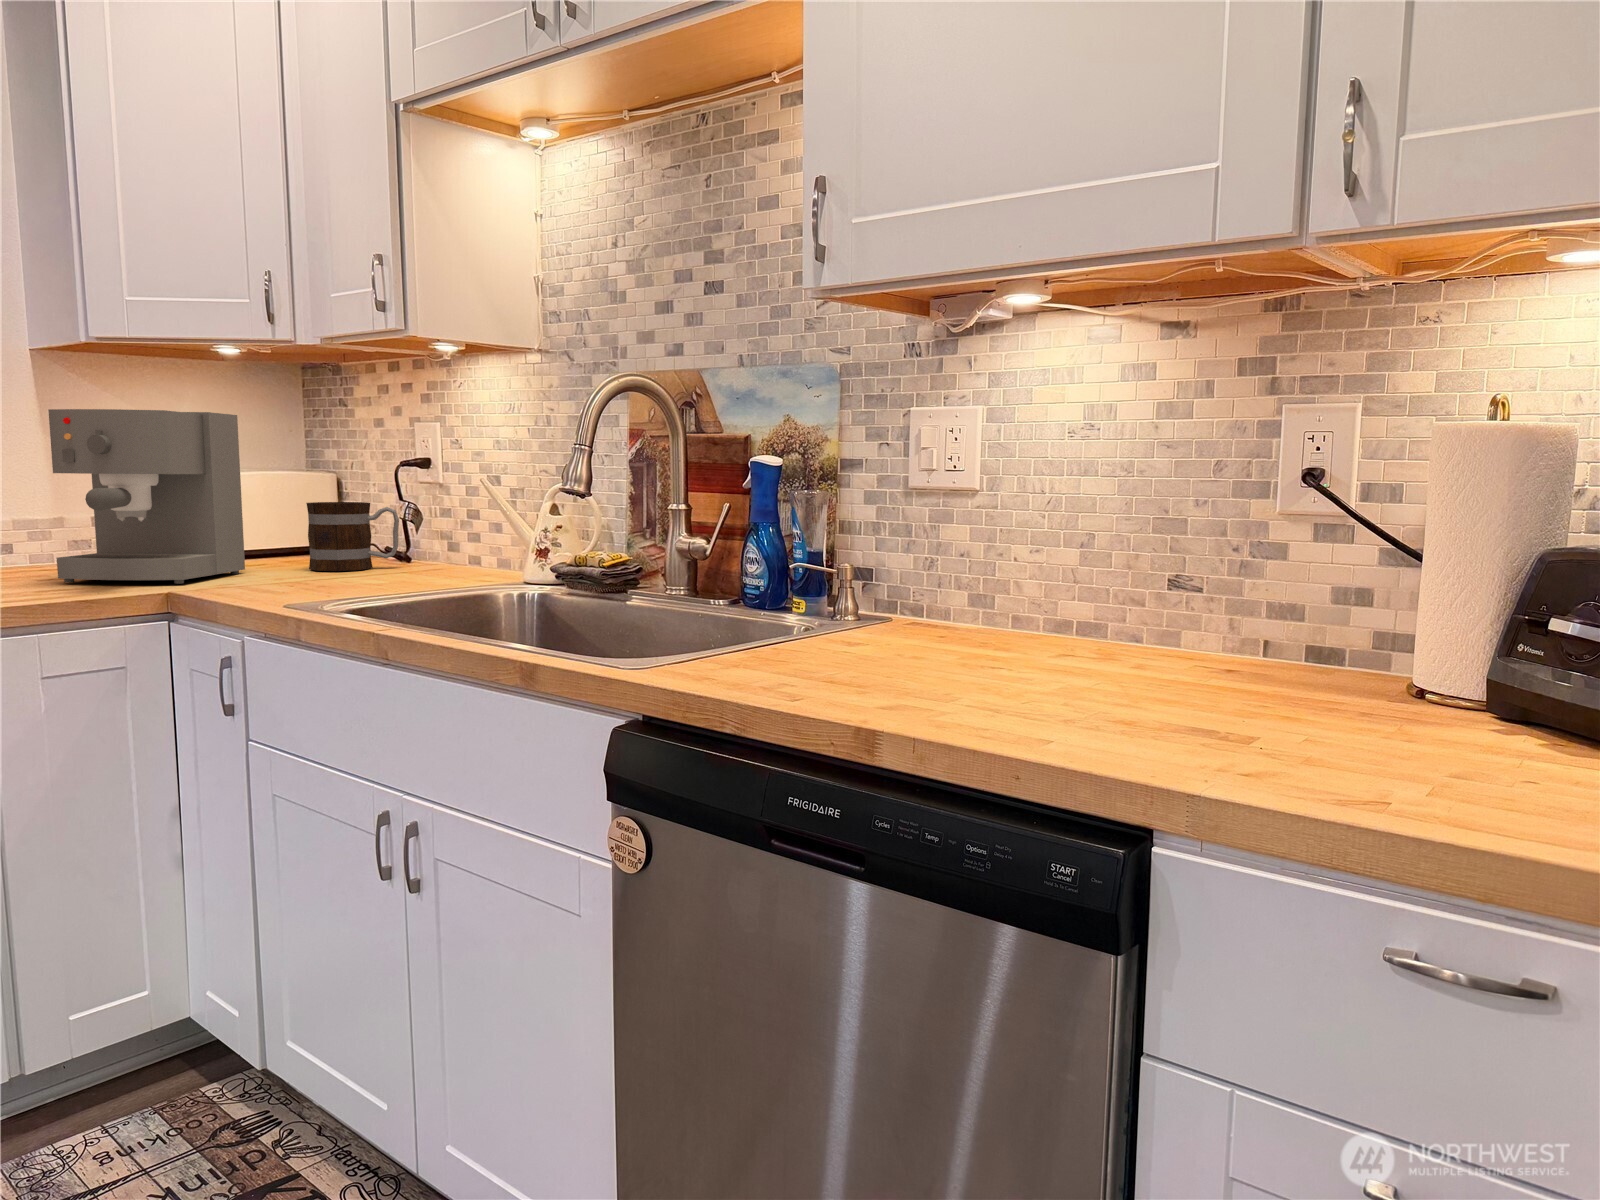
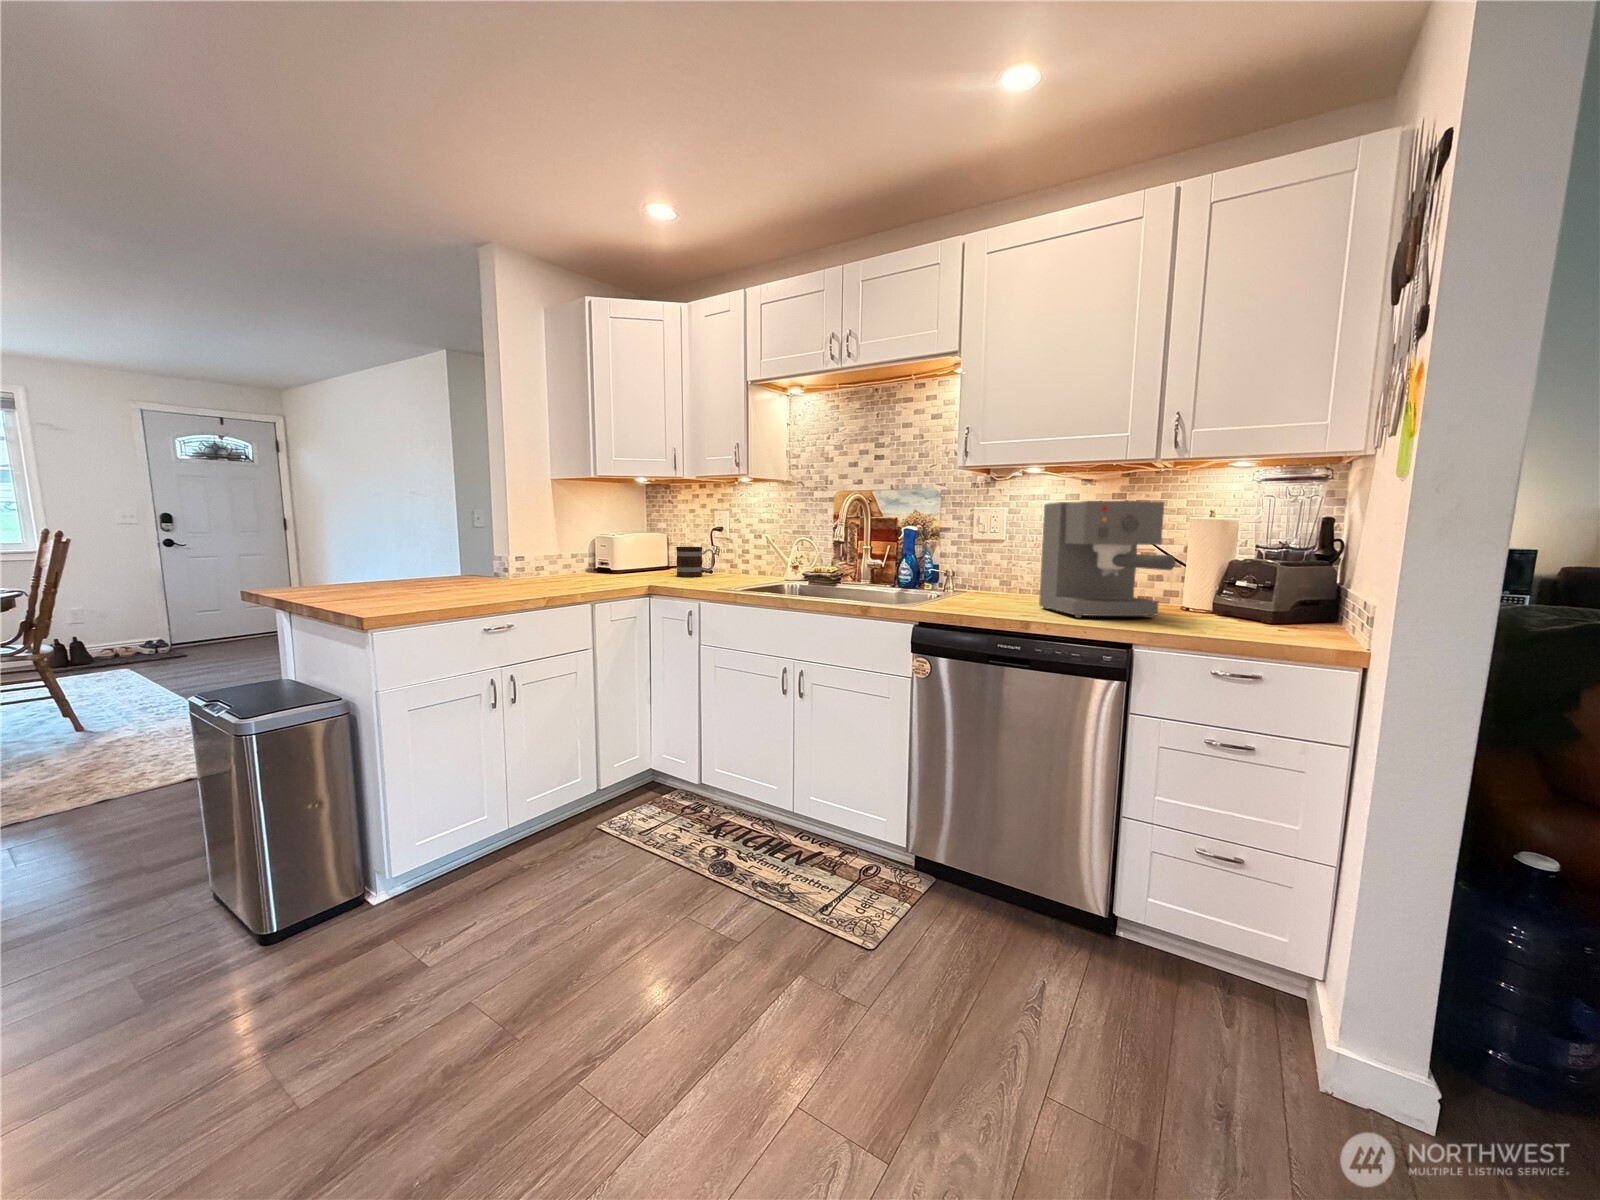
coffee maker: present [48,409,245,584] -> present [1039,501,1175,618]

